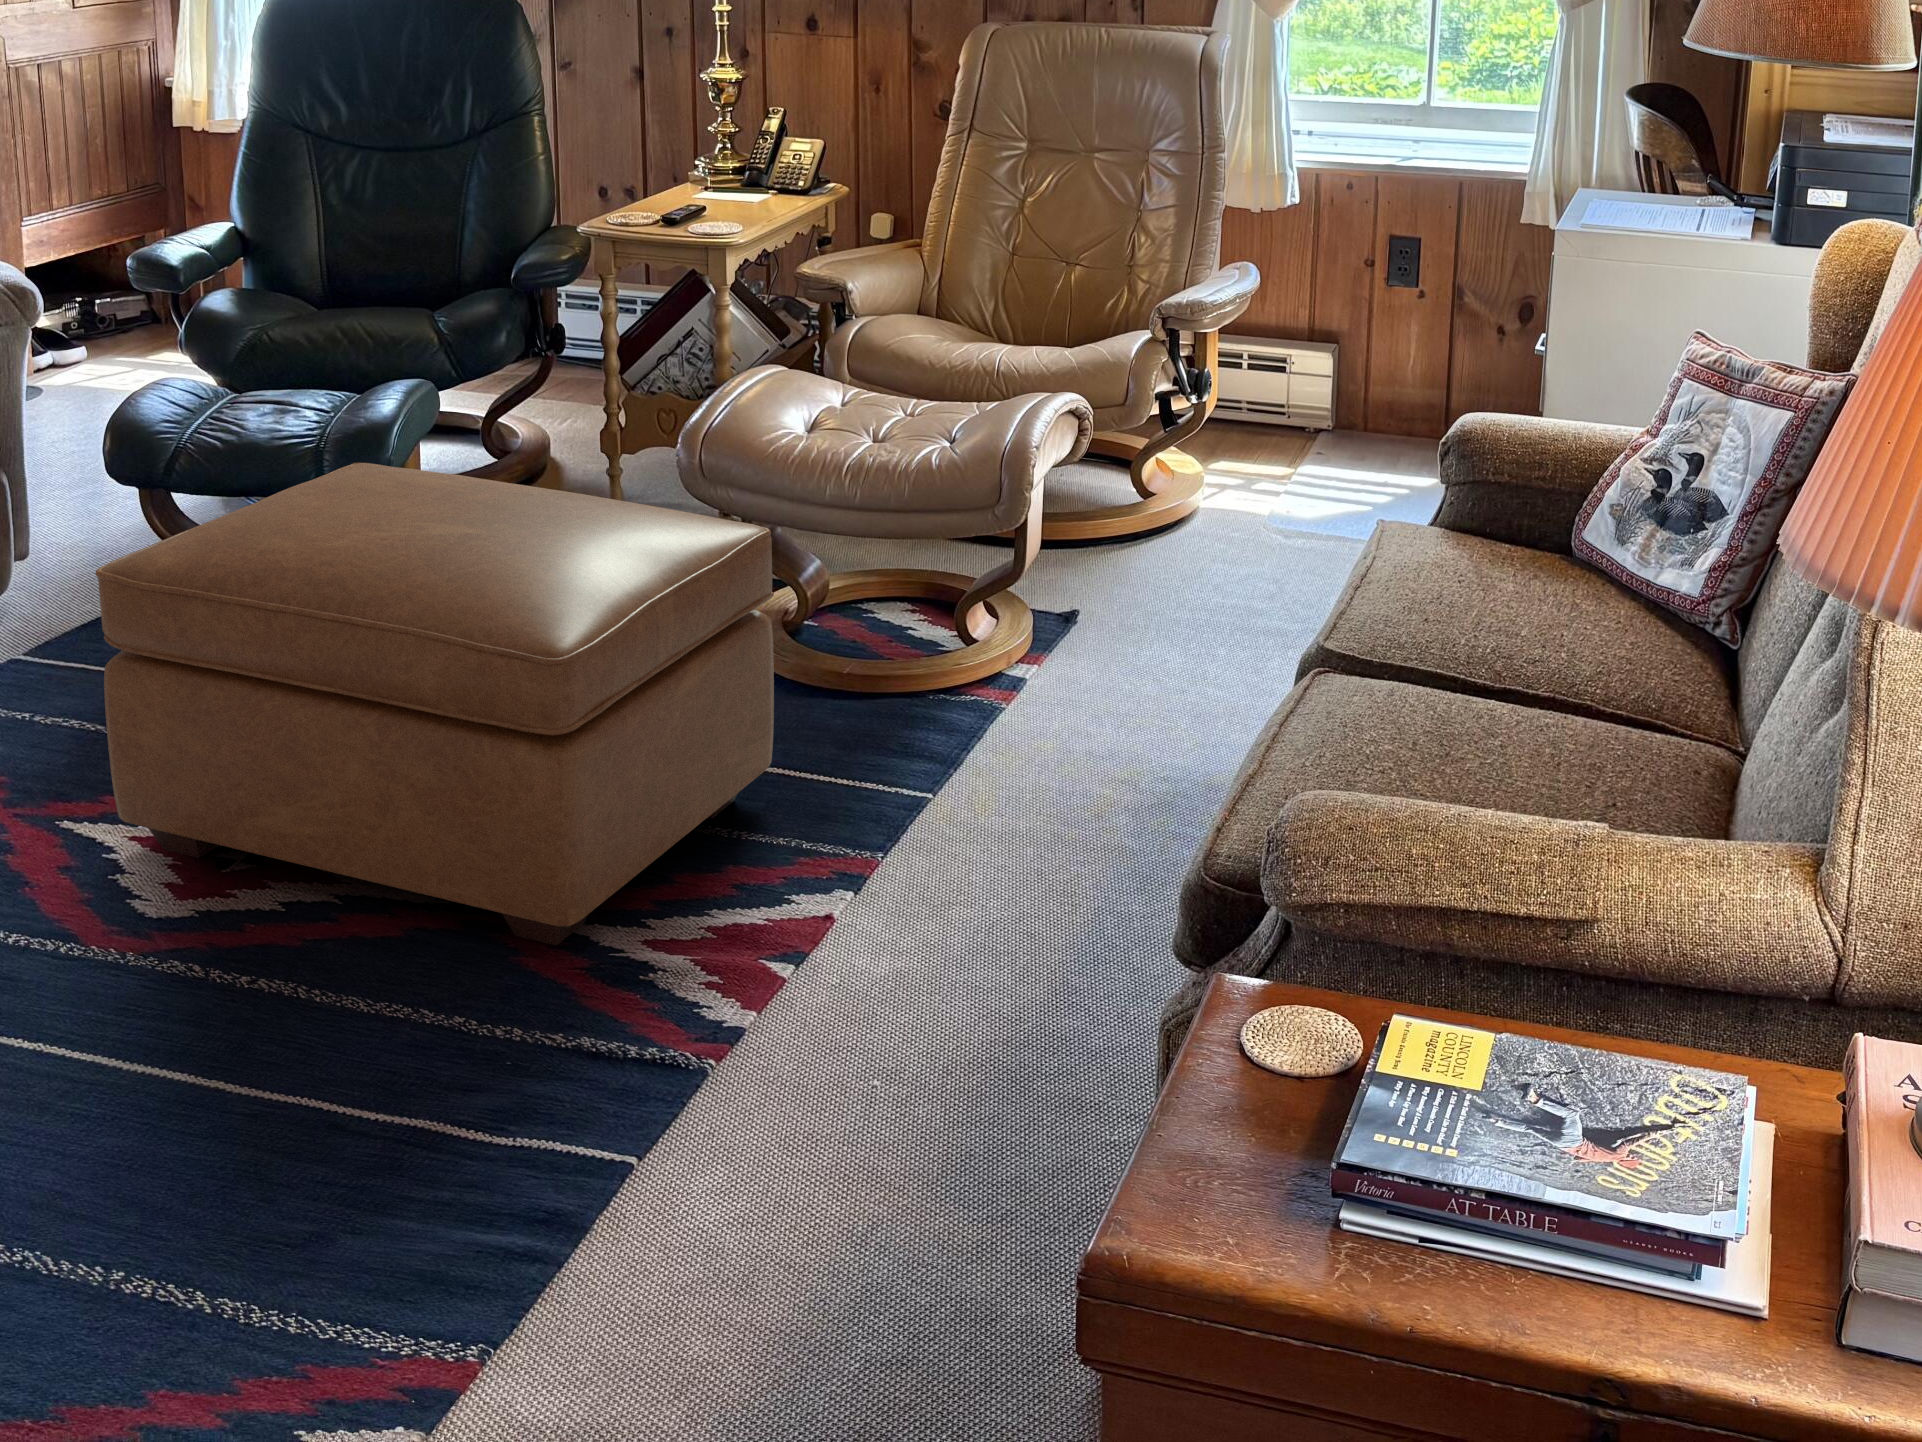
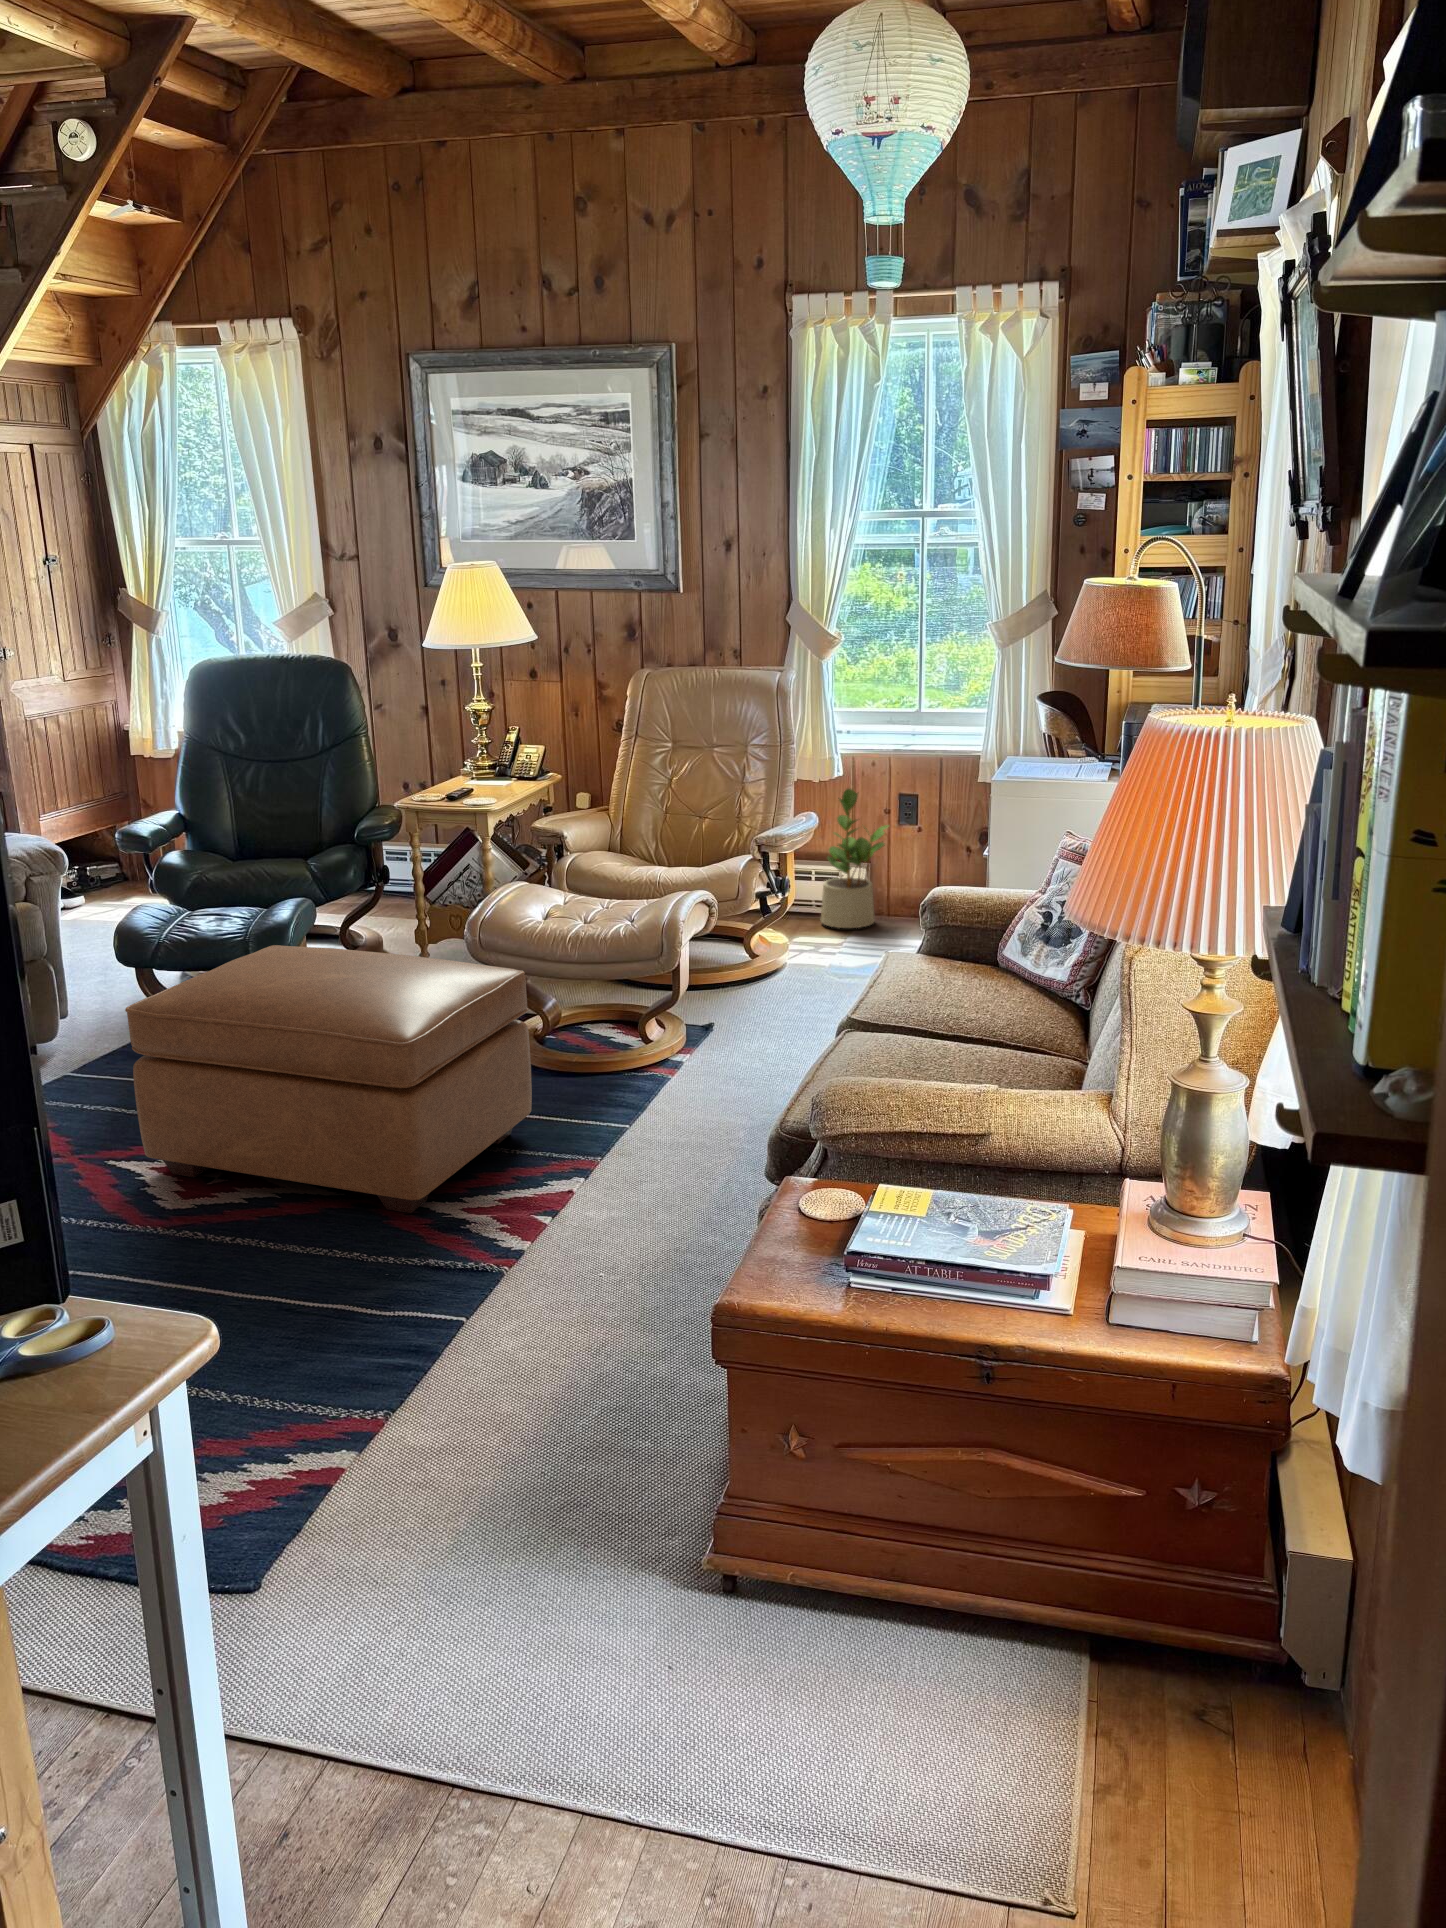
potted plant: none [1253,226,1371,451] -> present [820,788,888,928]

